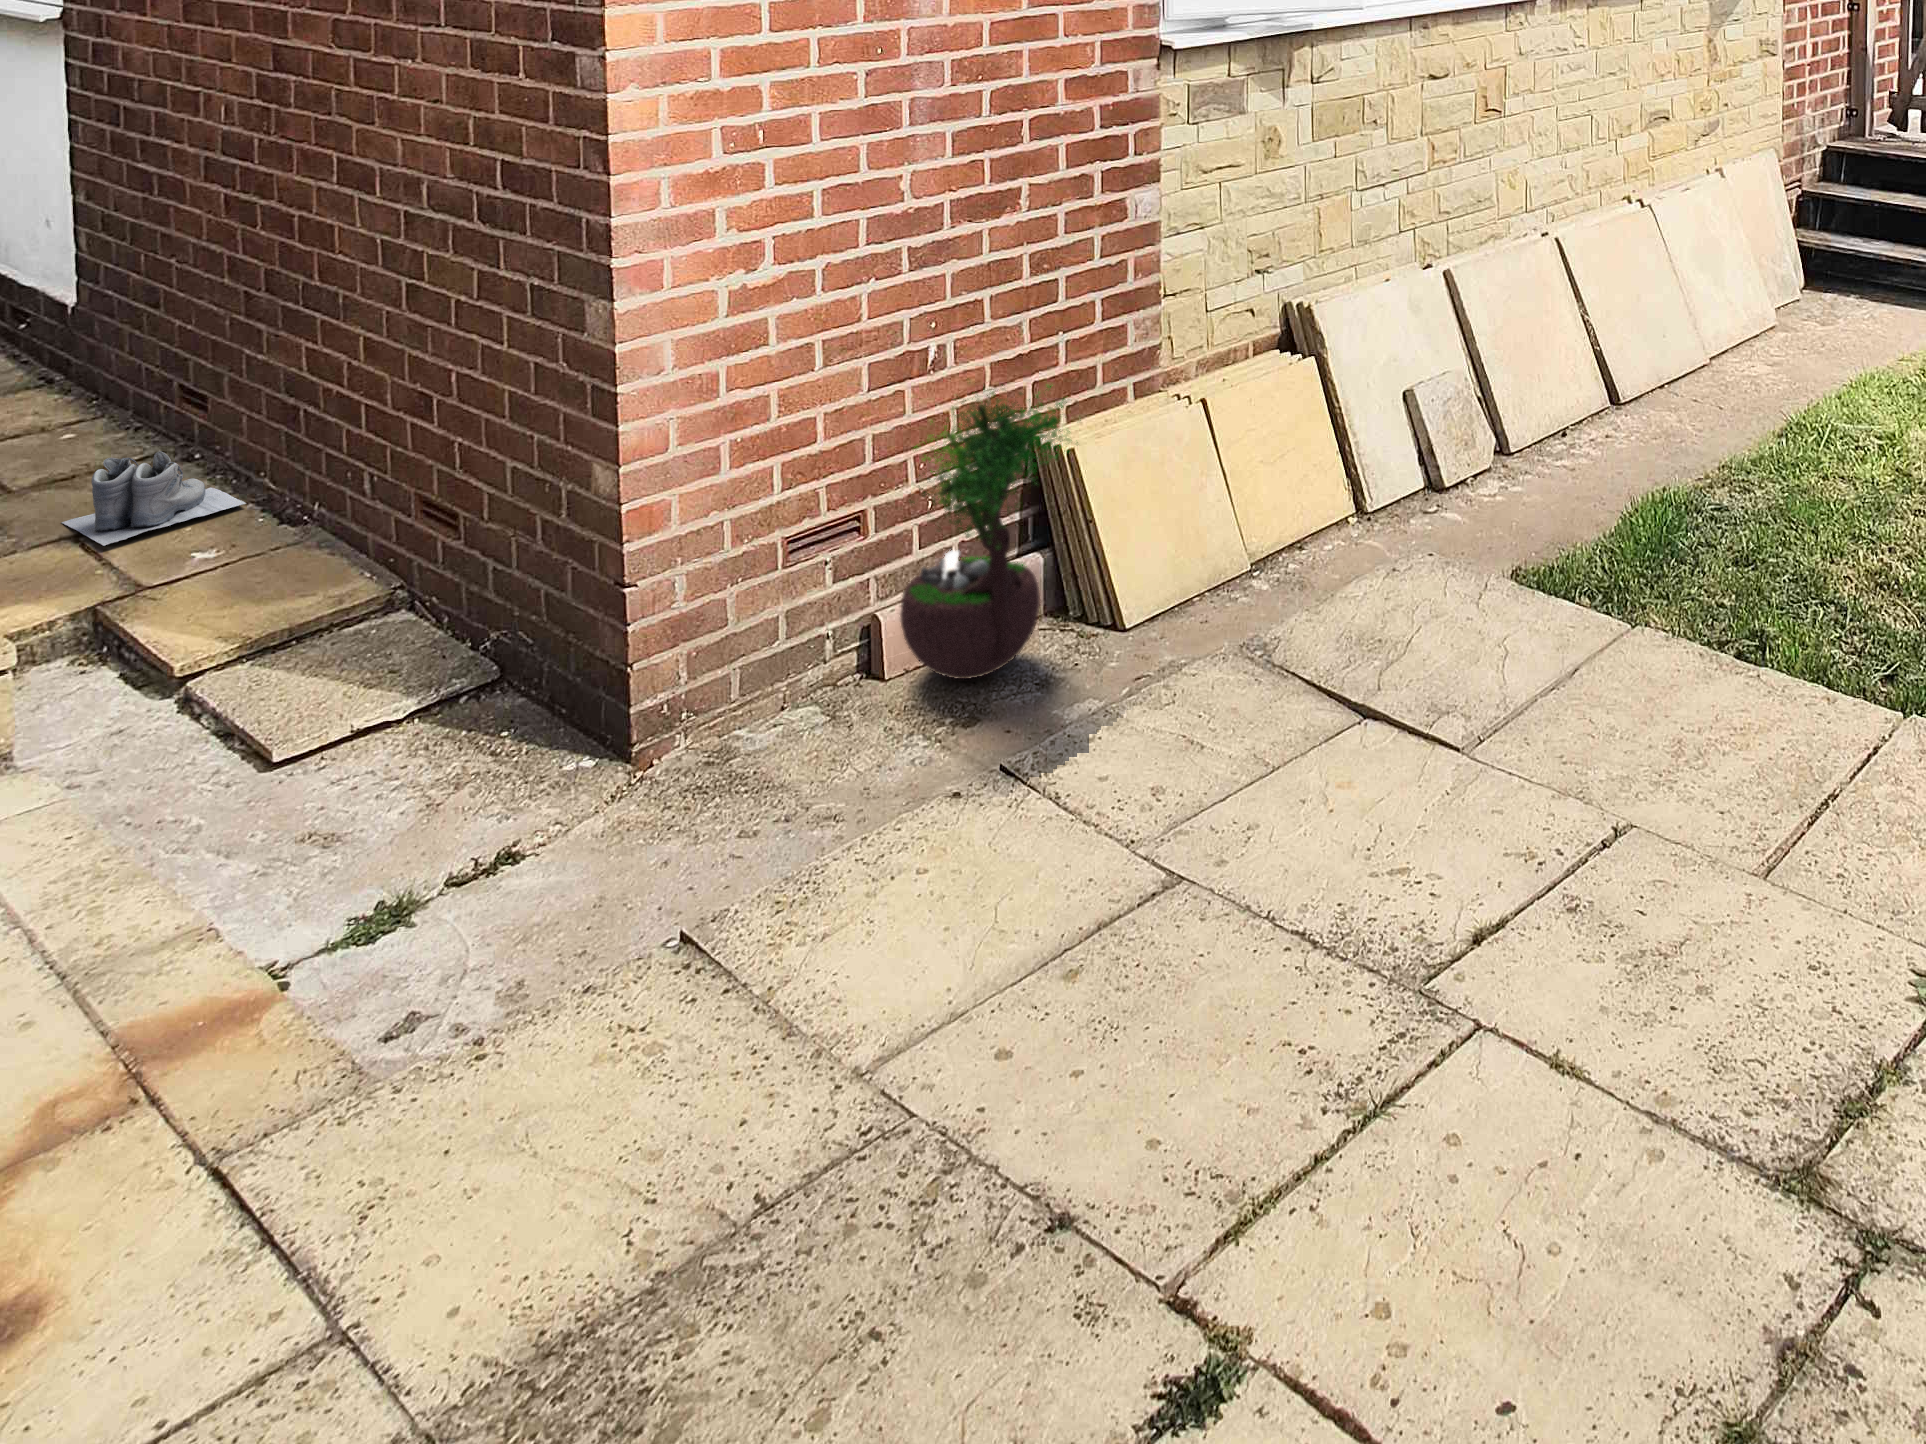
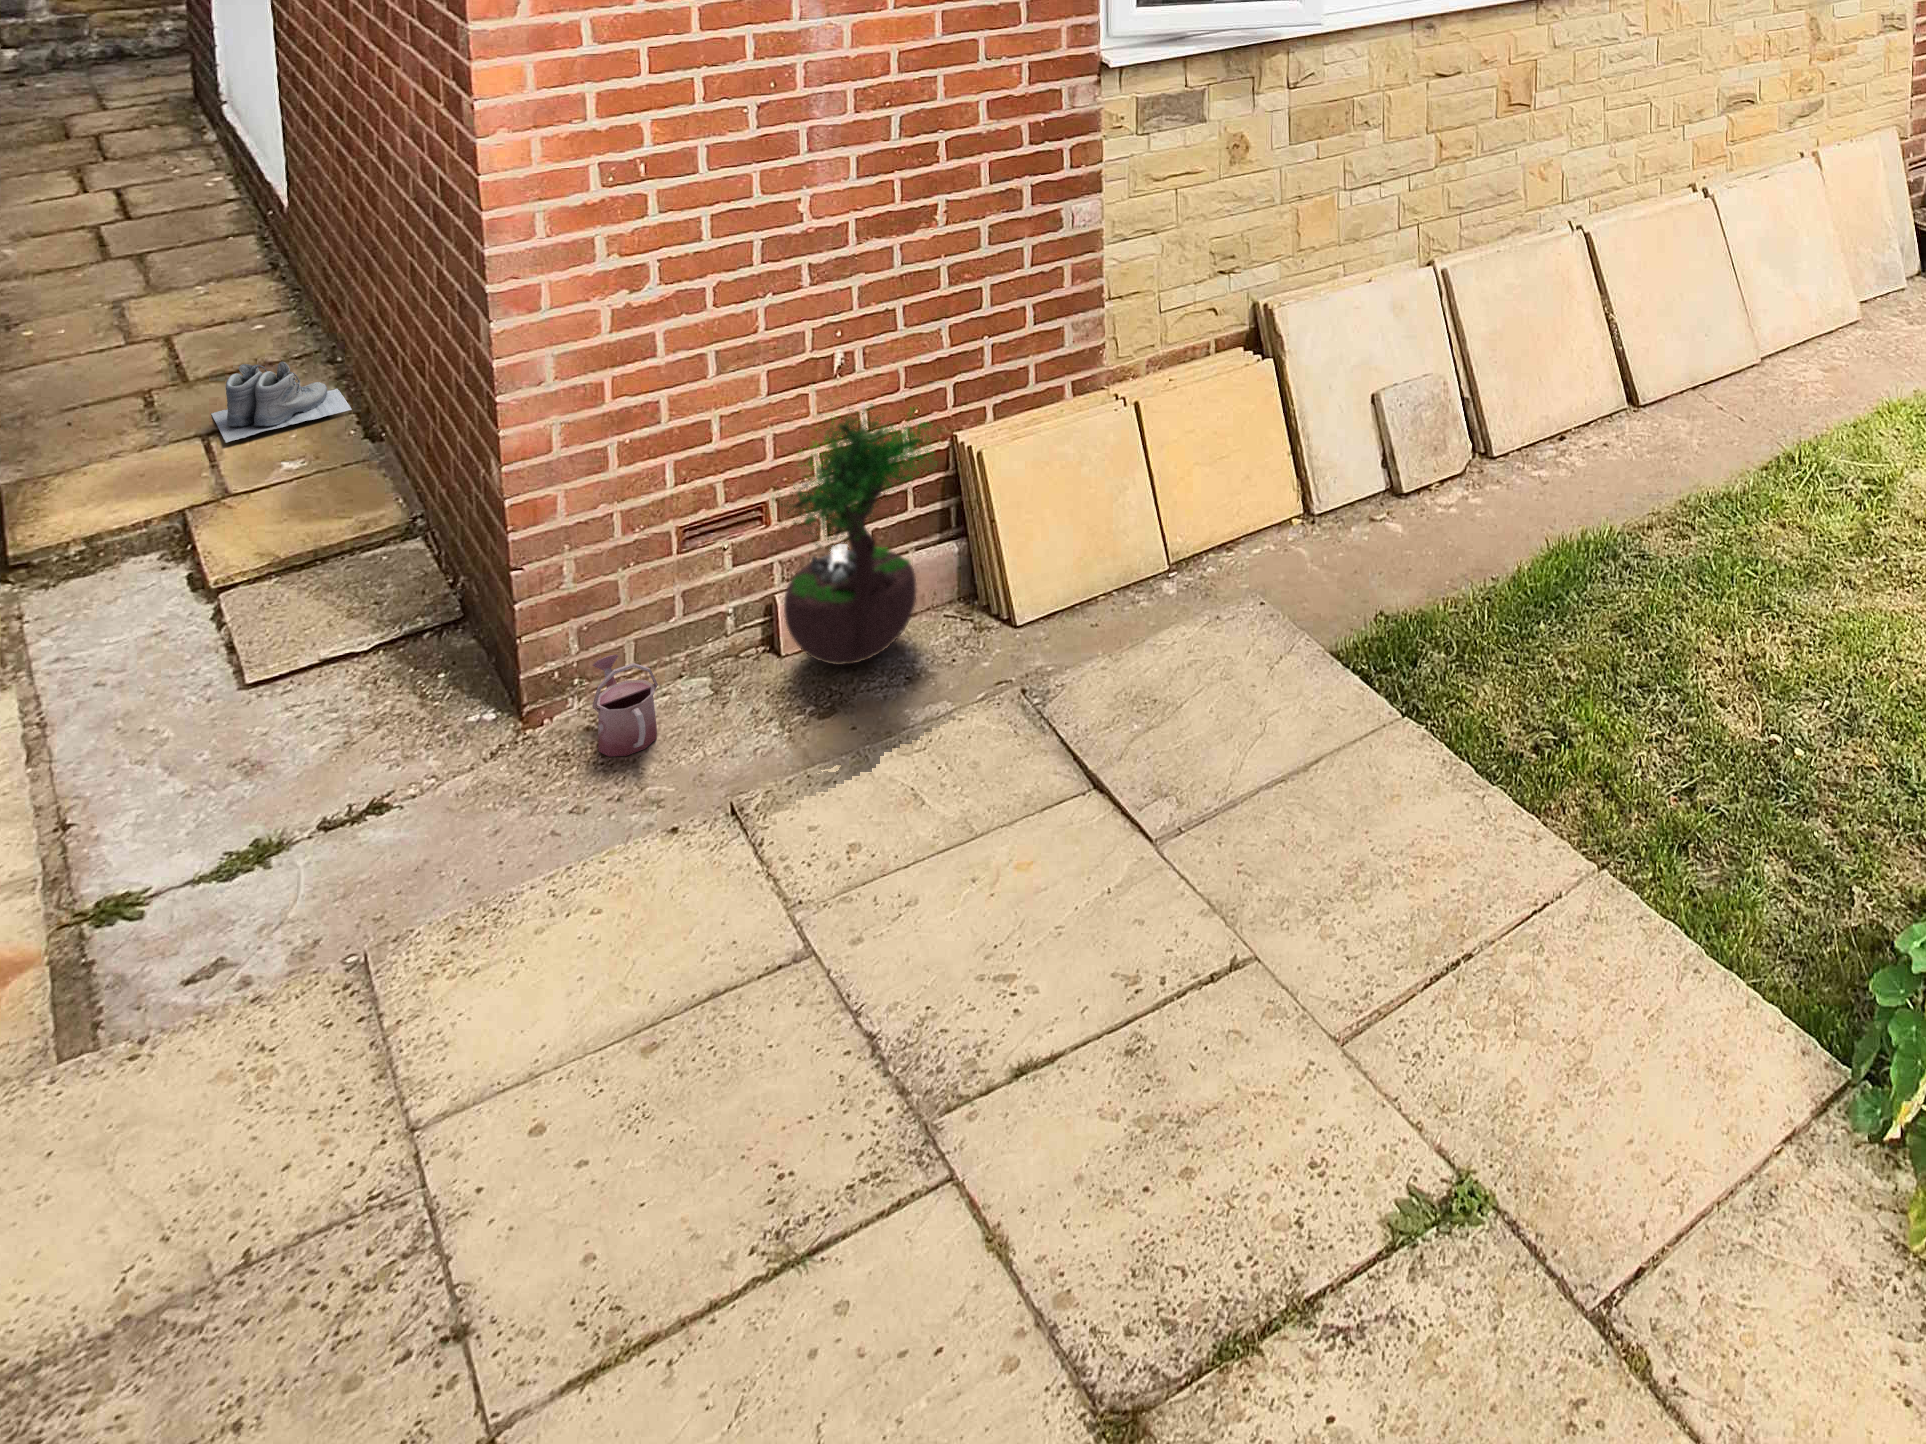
watering can: none [714,679,807,785] -> present [592,655,658,757]

